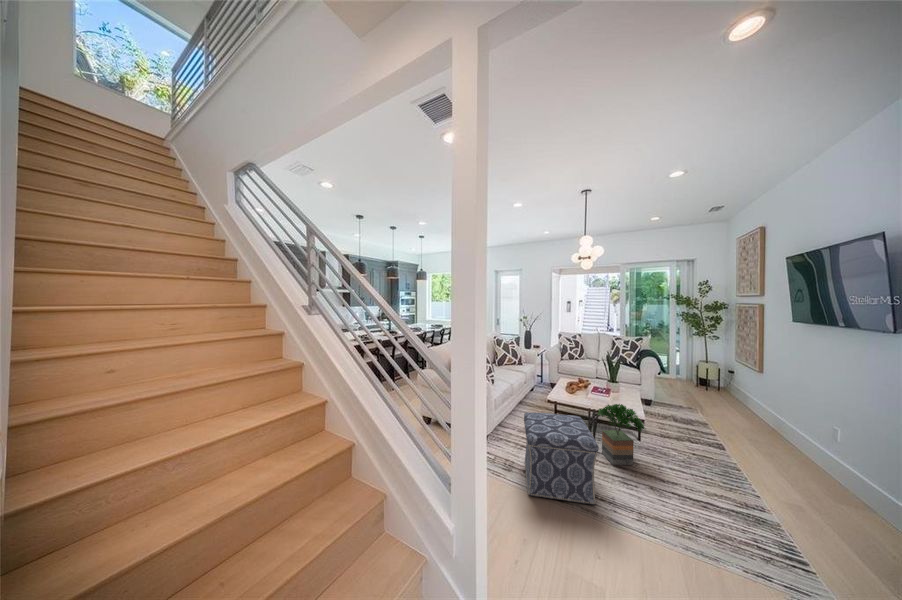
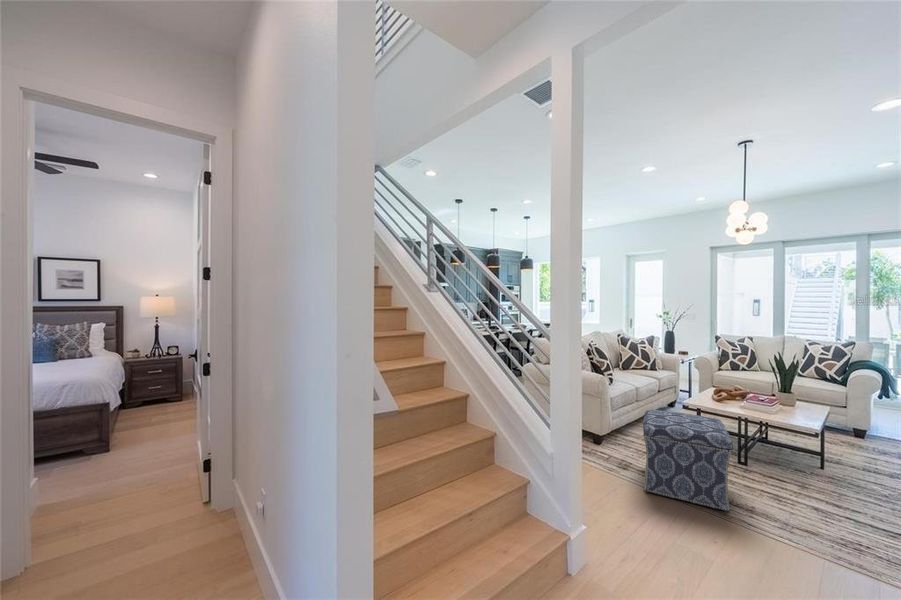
potted tree: present [598,404,645,465] -> none [749,410,818,489]

